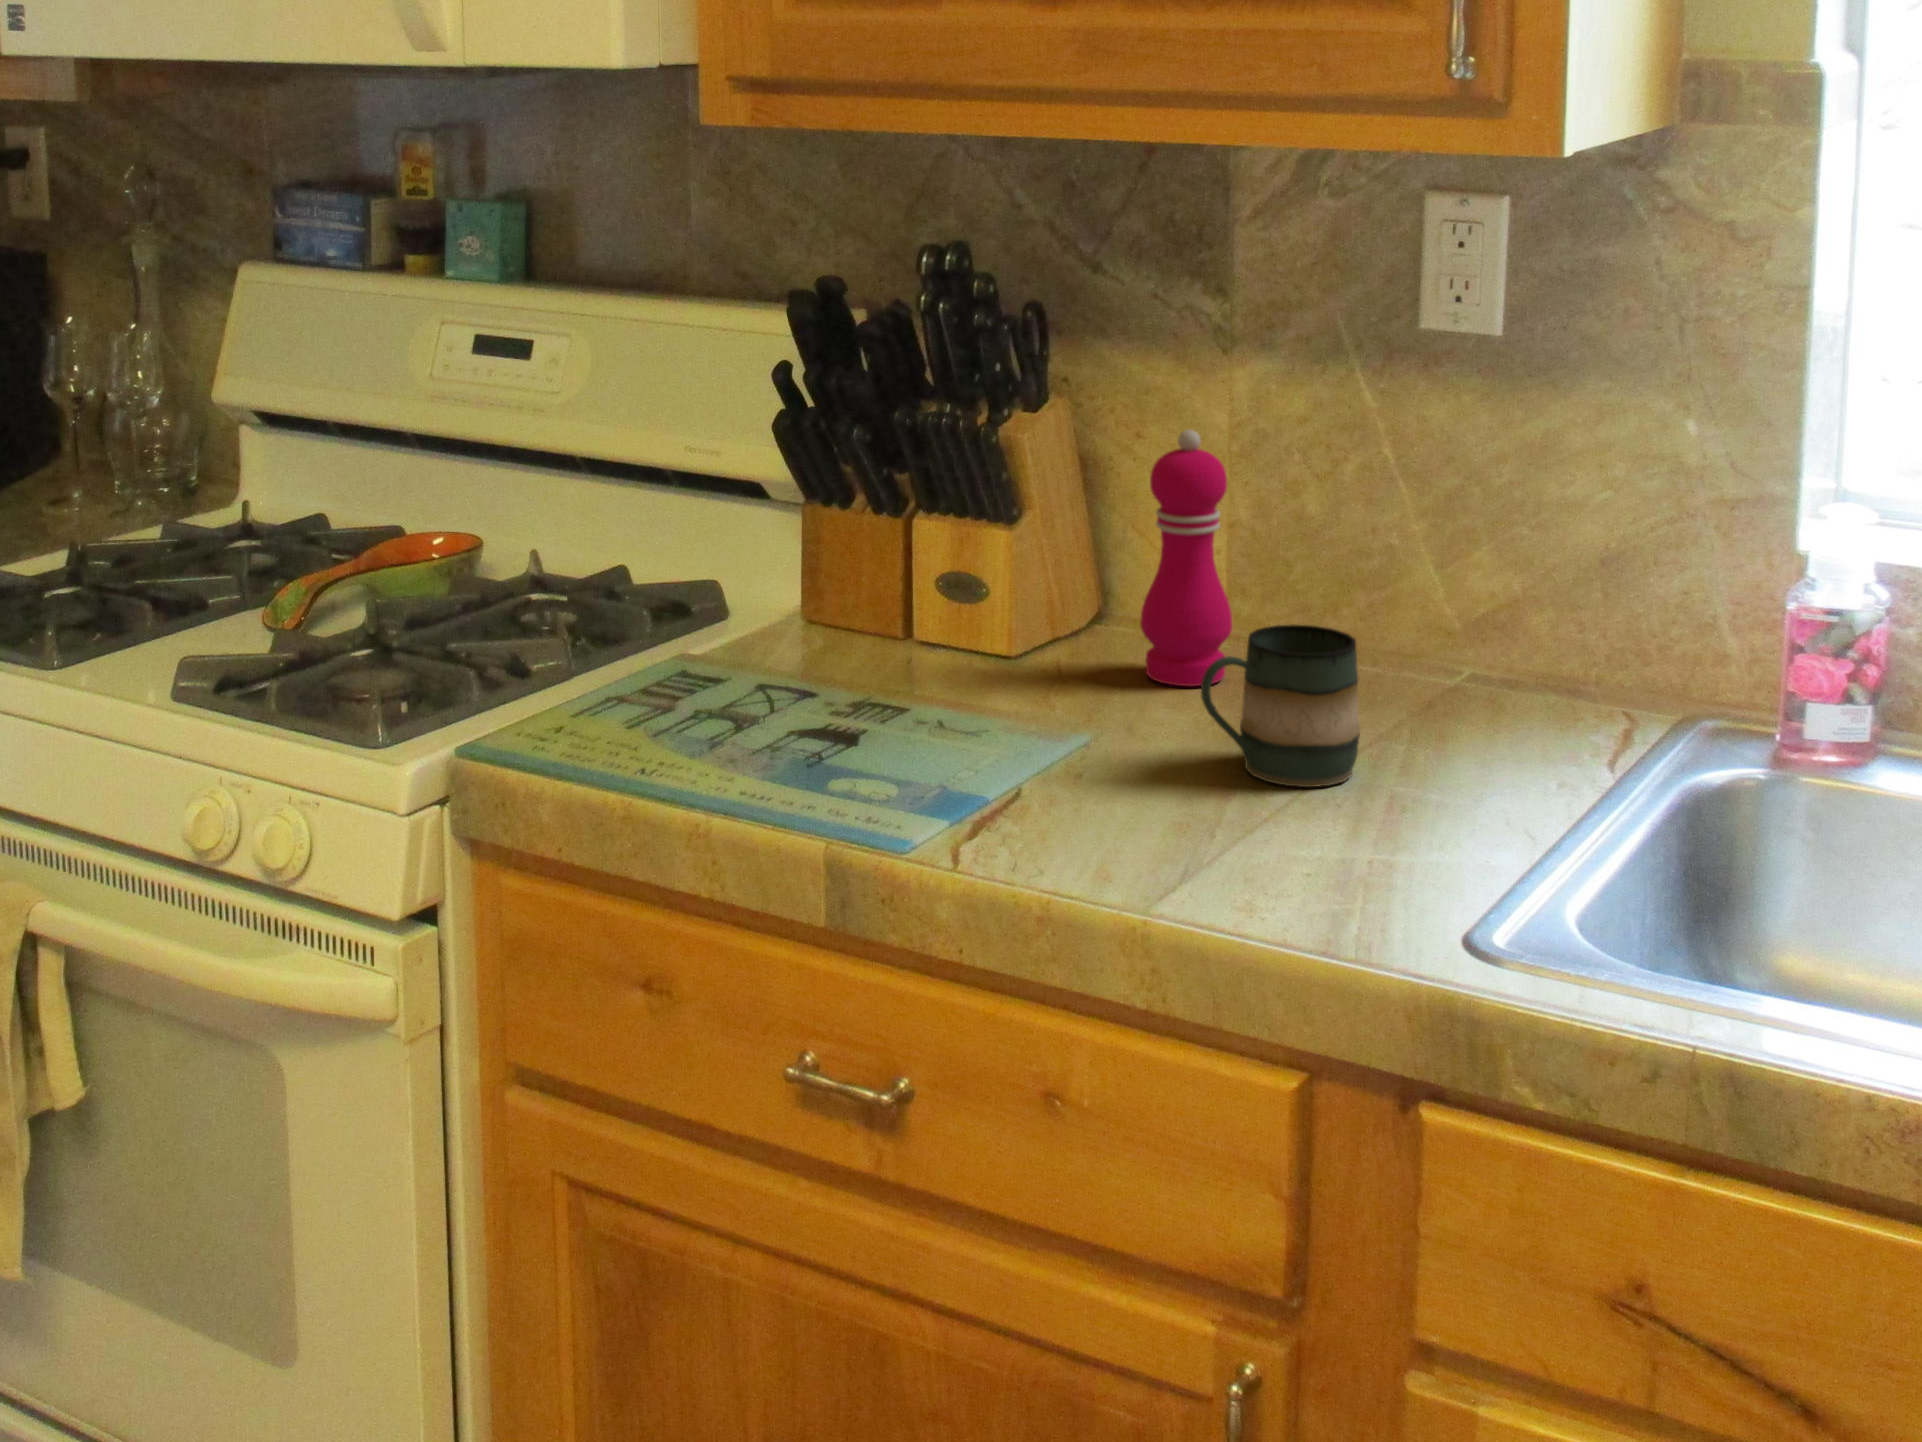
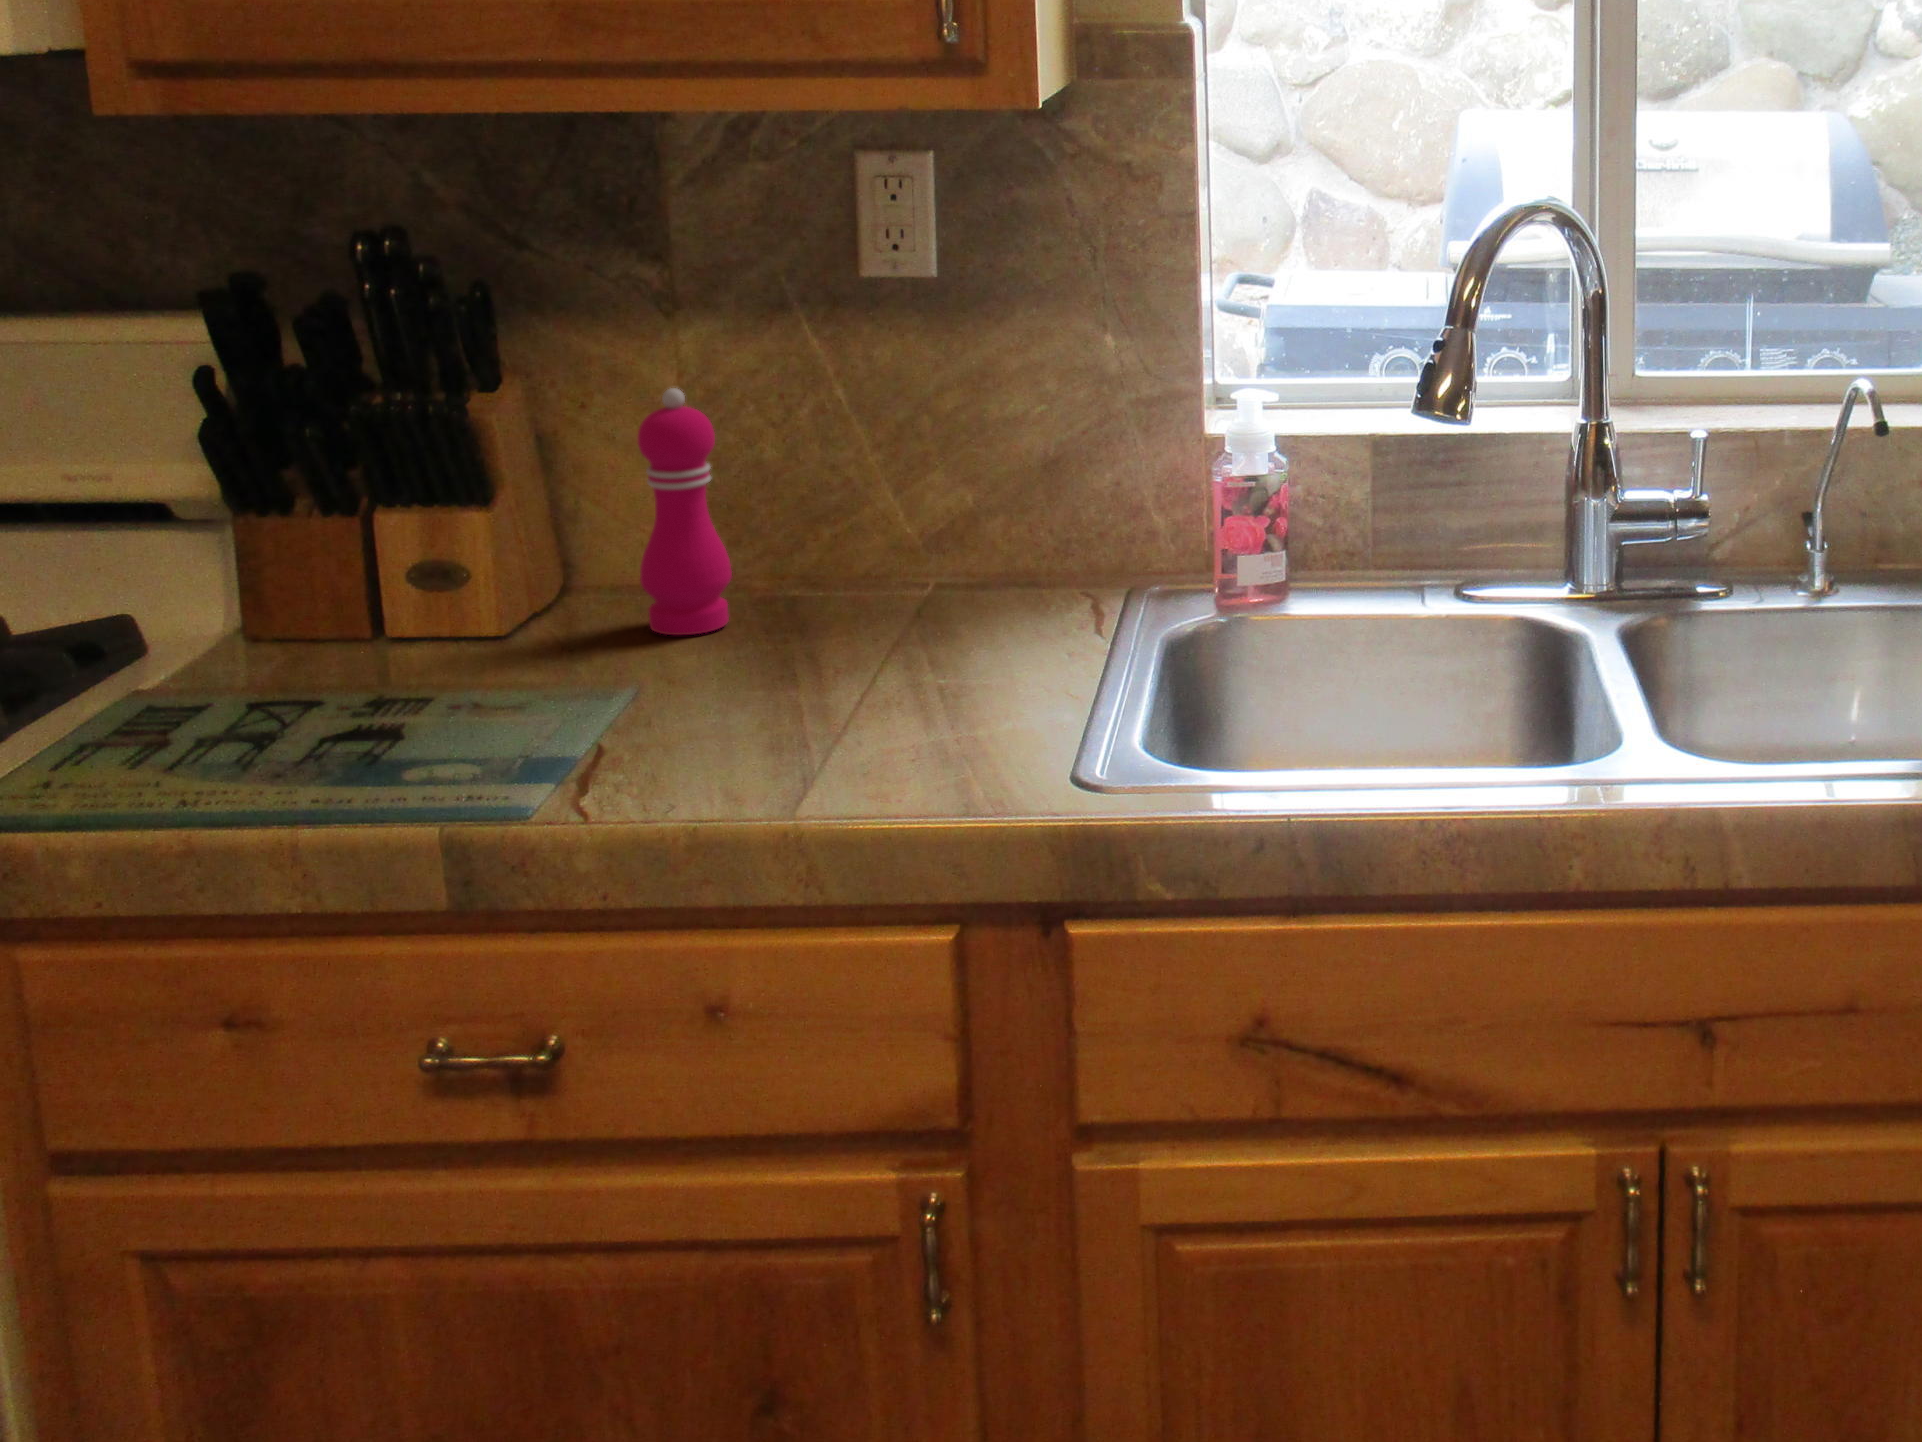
mug: present [1201,625,1360,787] -> none [764,550,905,696]

